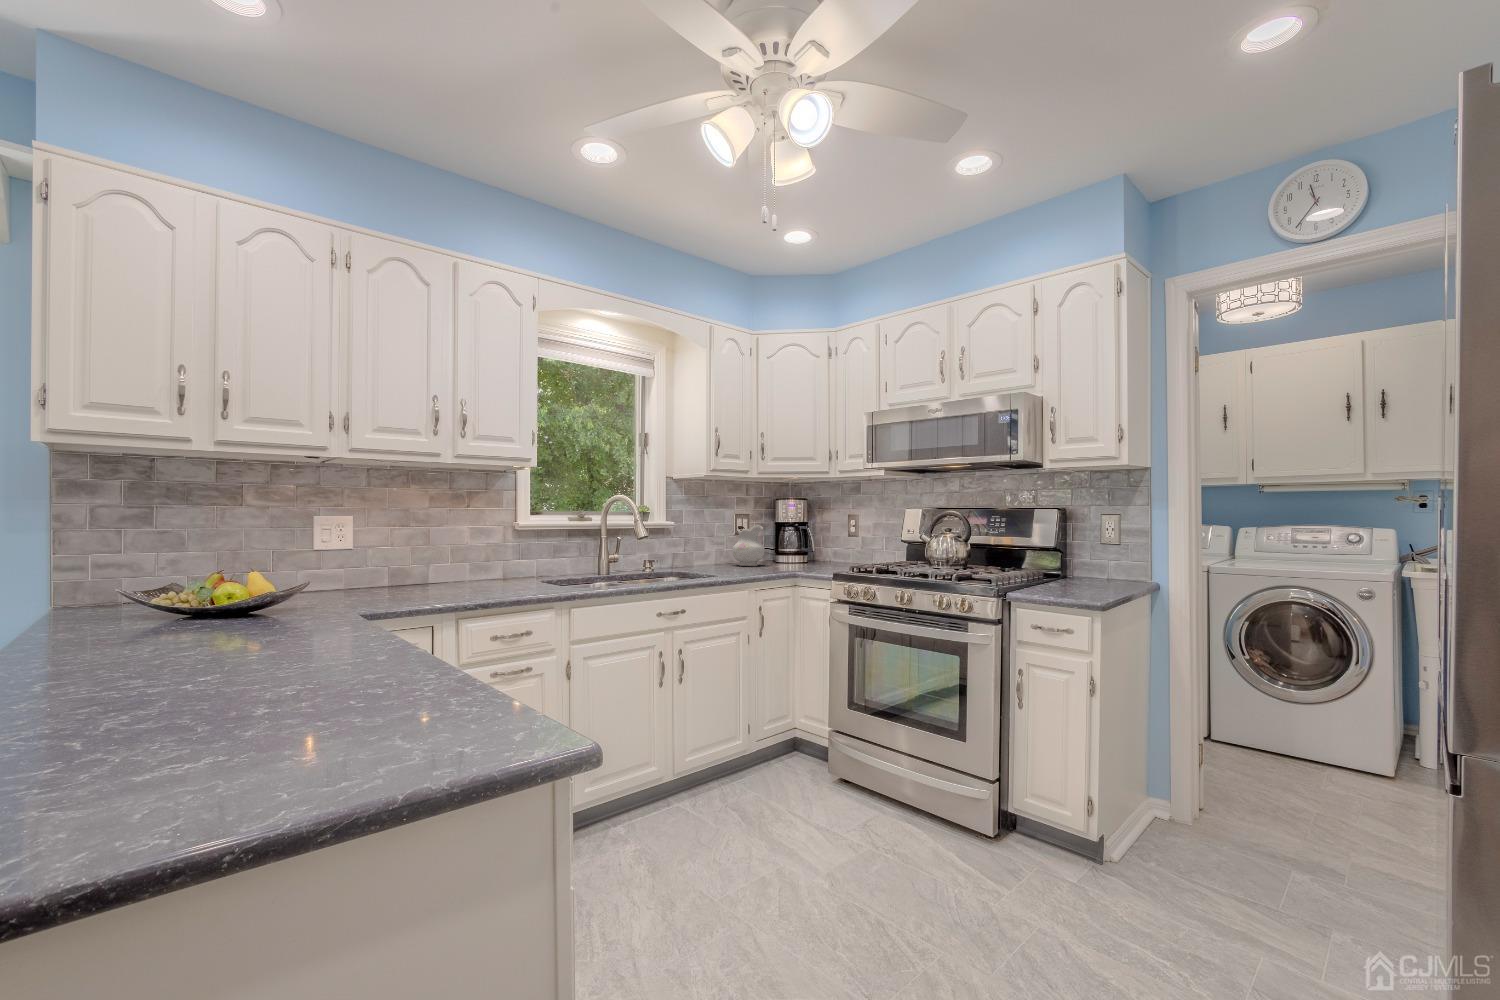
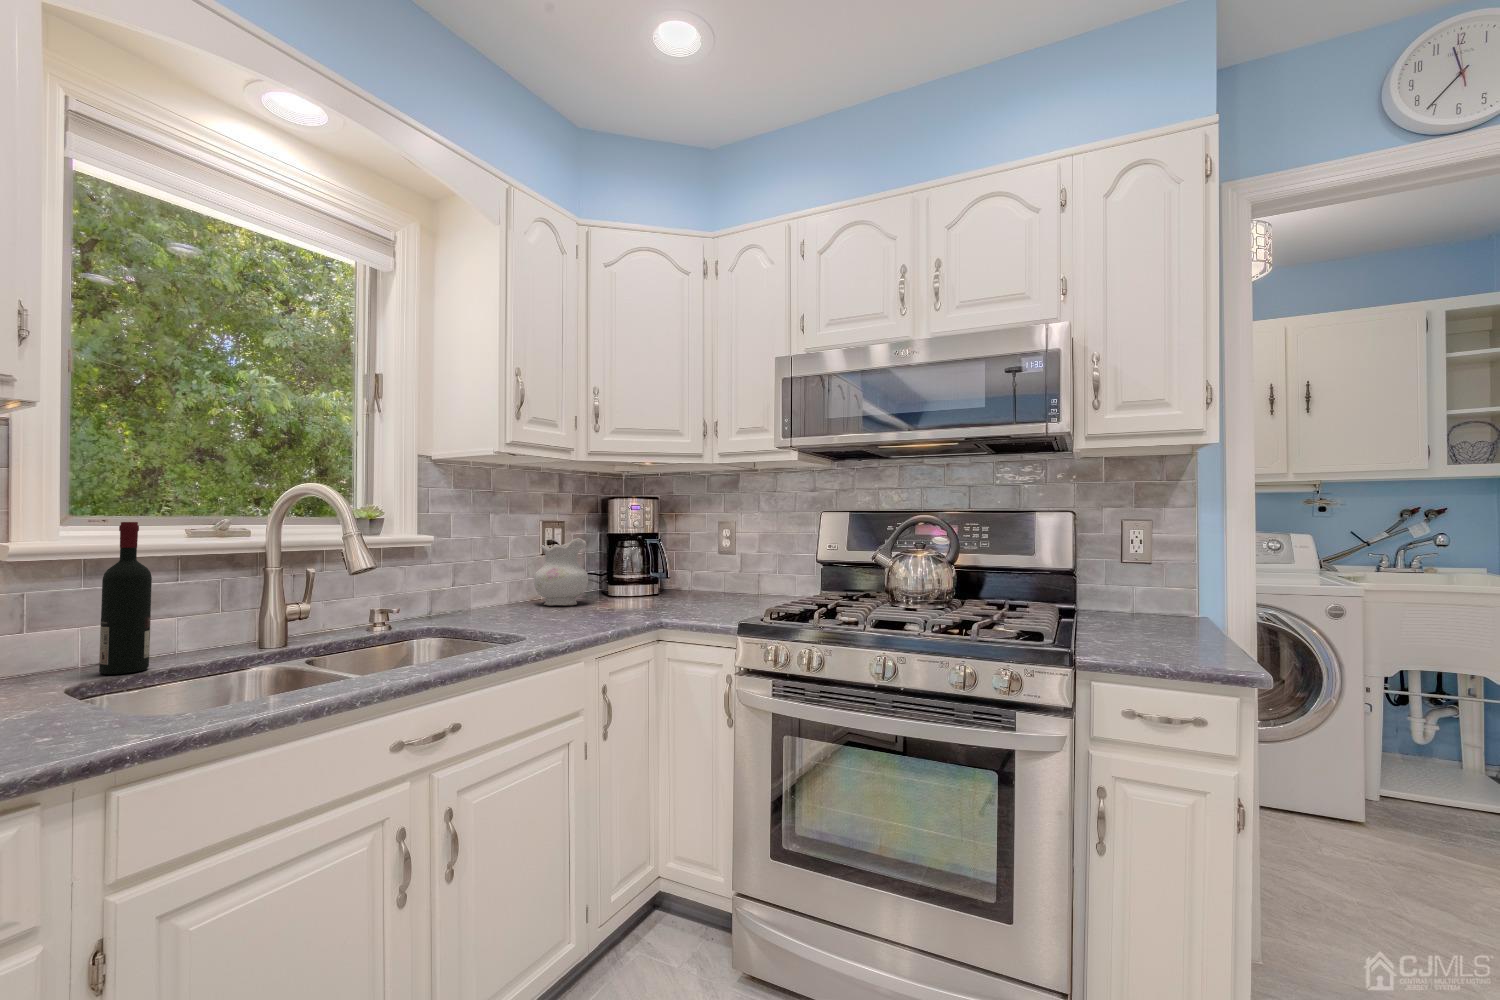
wine bottle: none [542,514,559,579] -> present [99,522,152,674]

